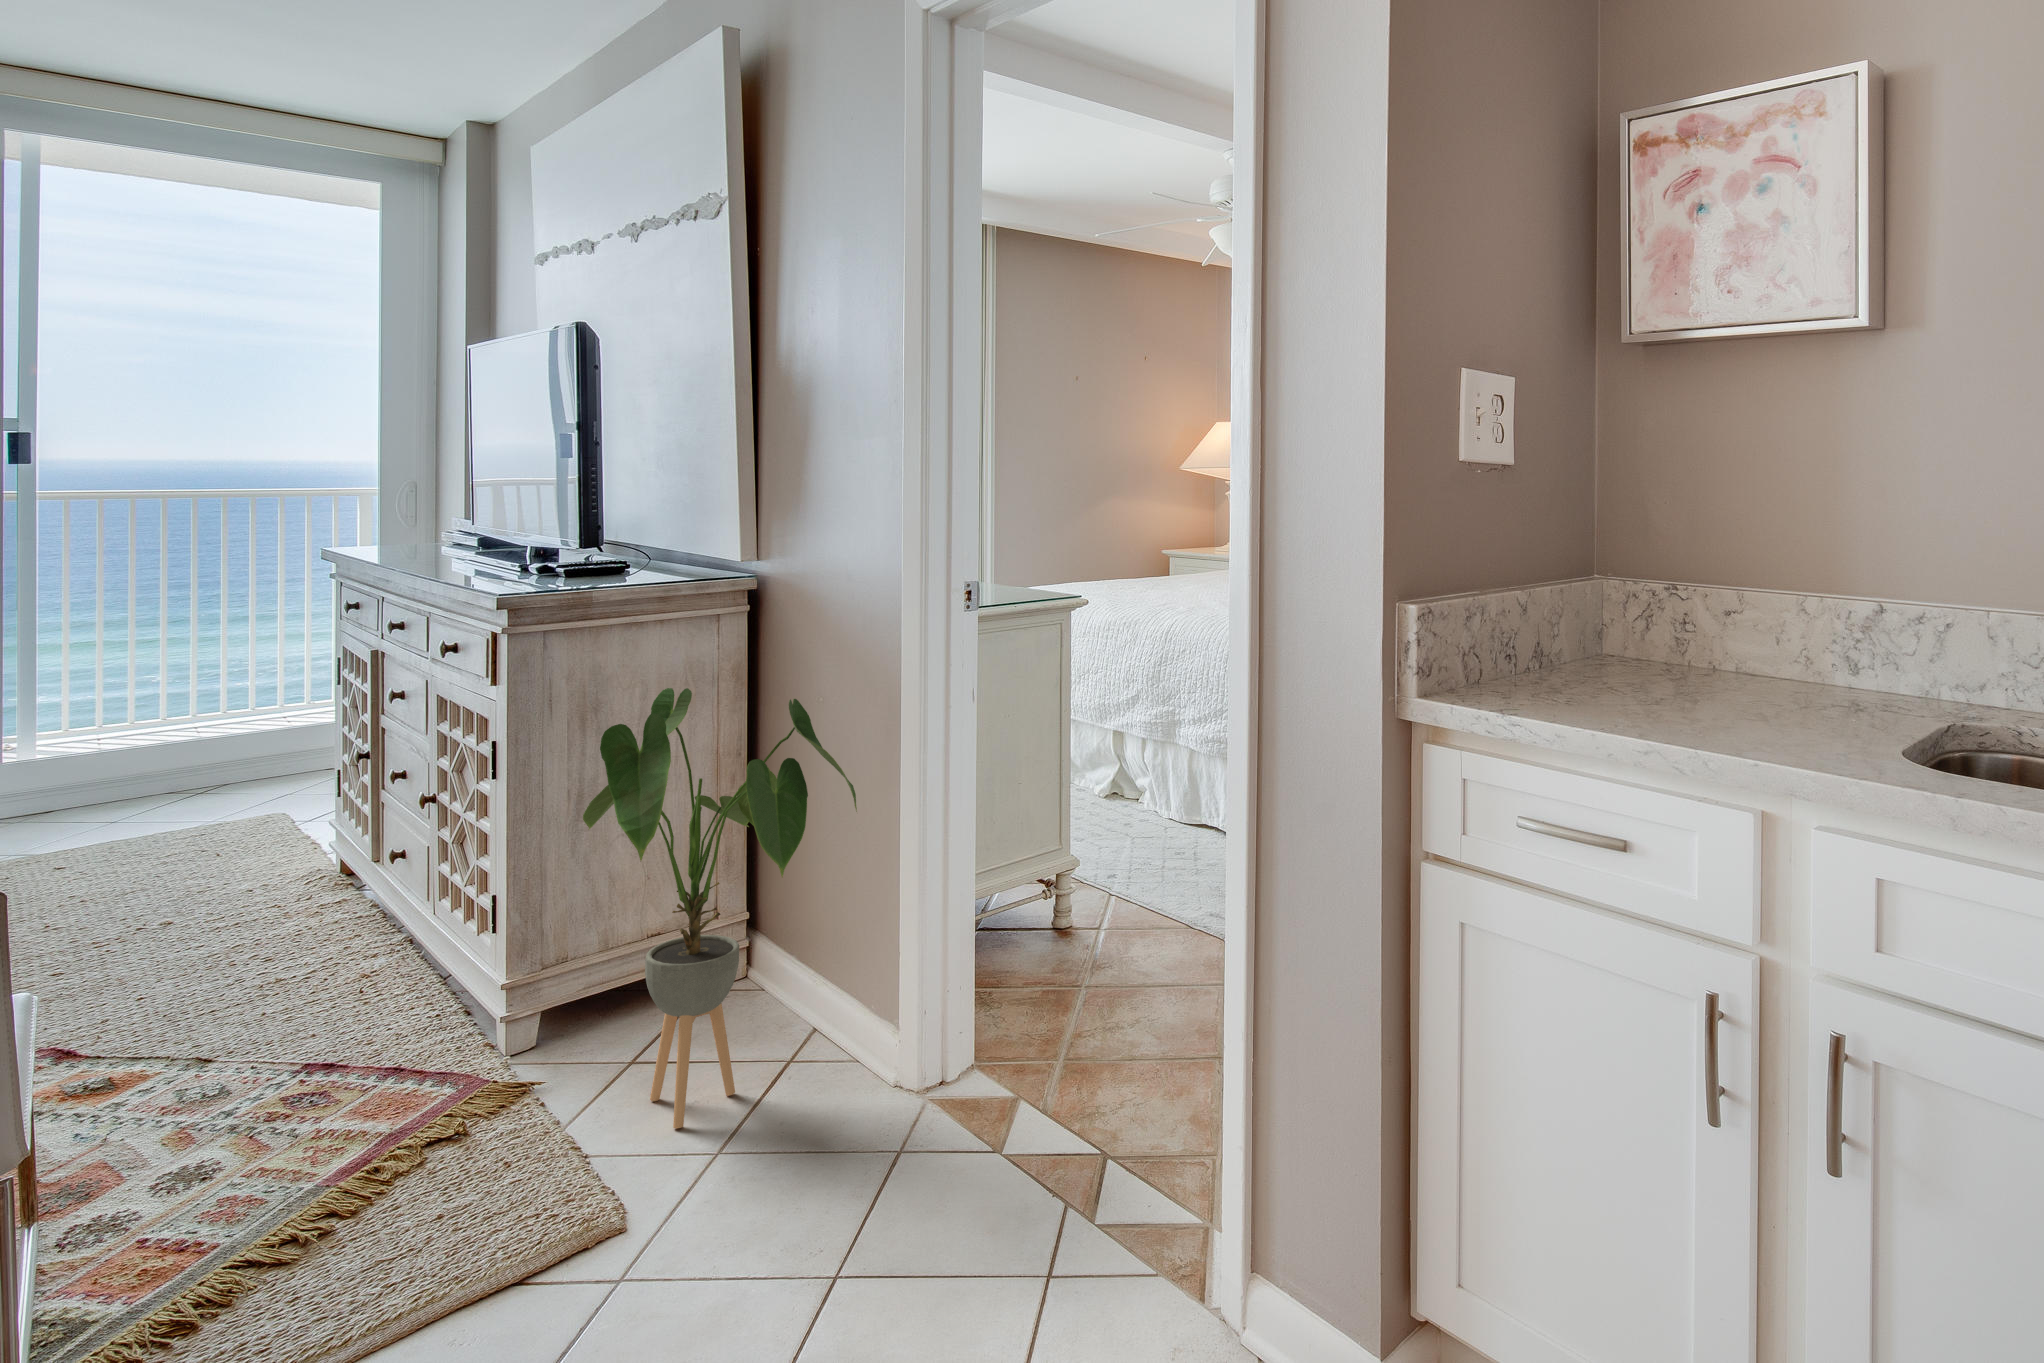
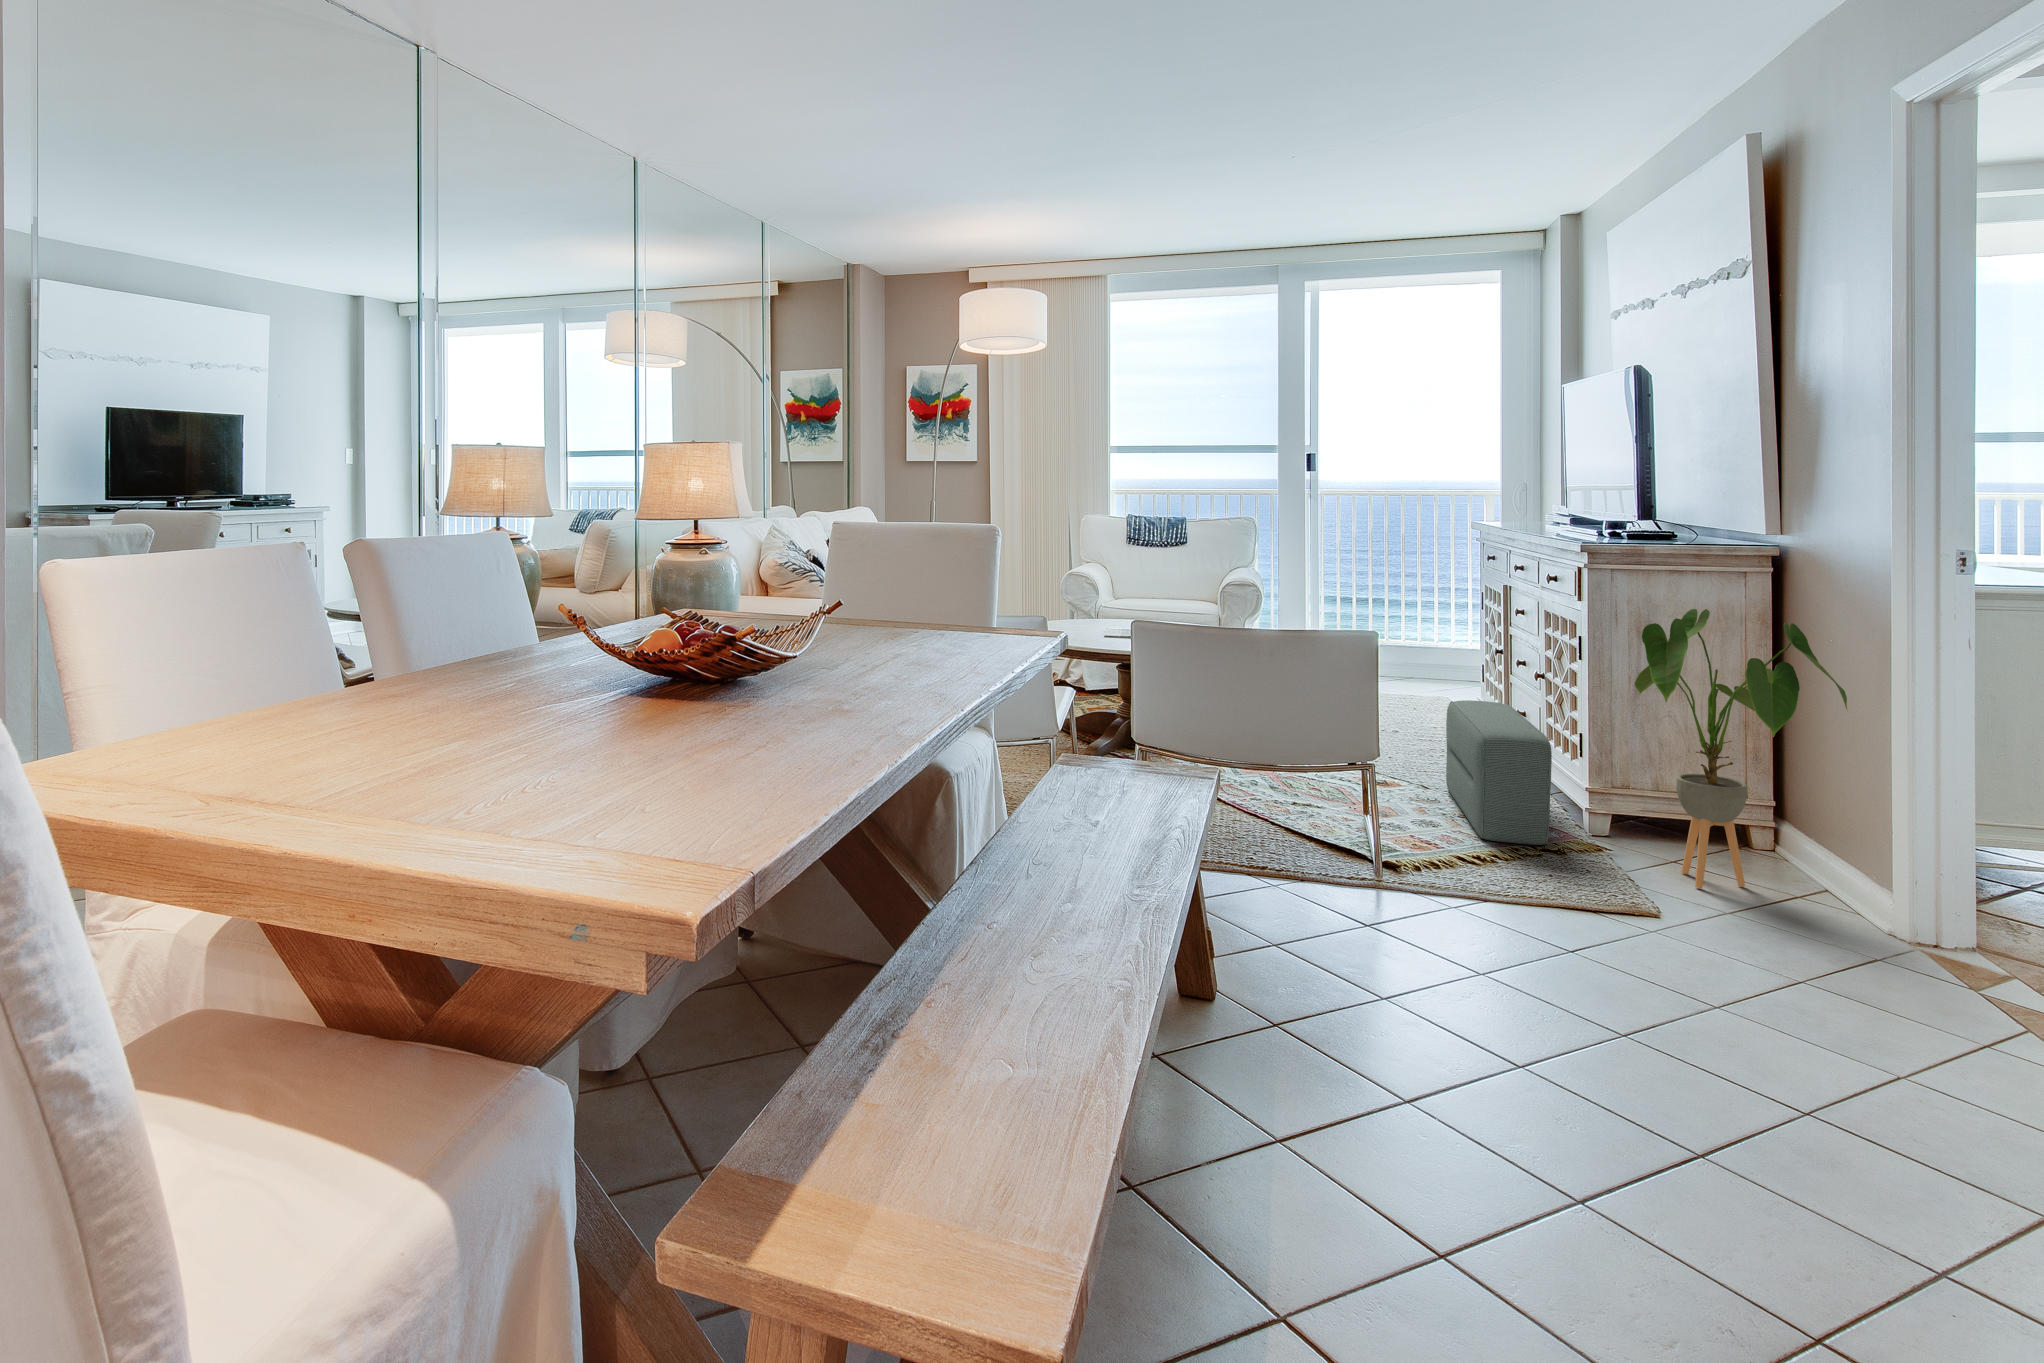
pouf: none [251,862,445,1162] -> present [1446,700,1552,845]

